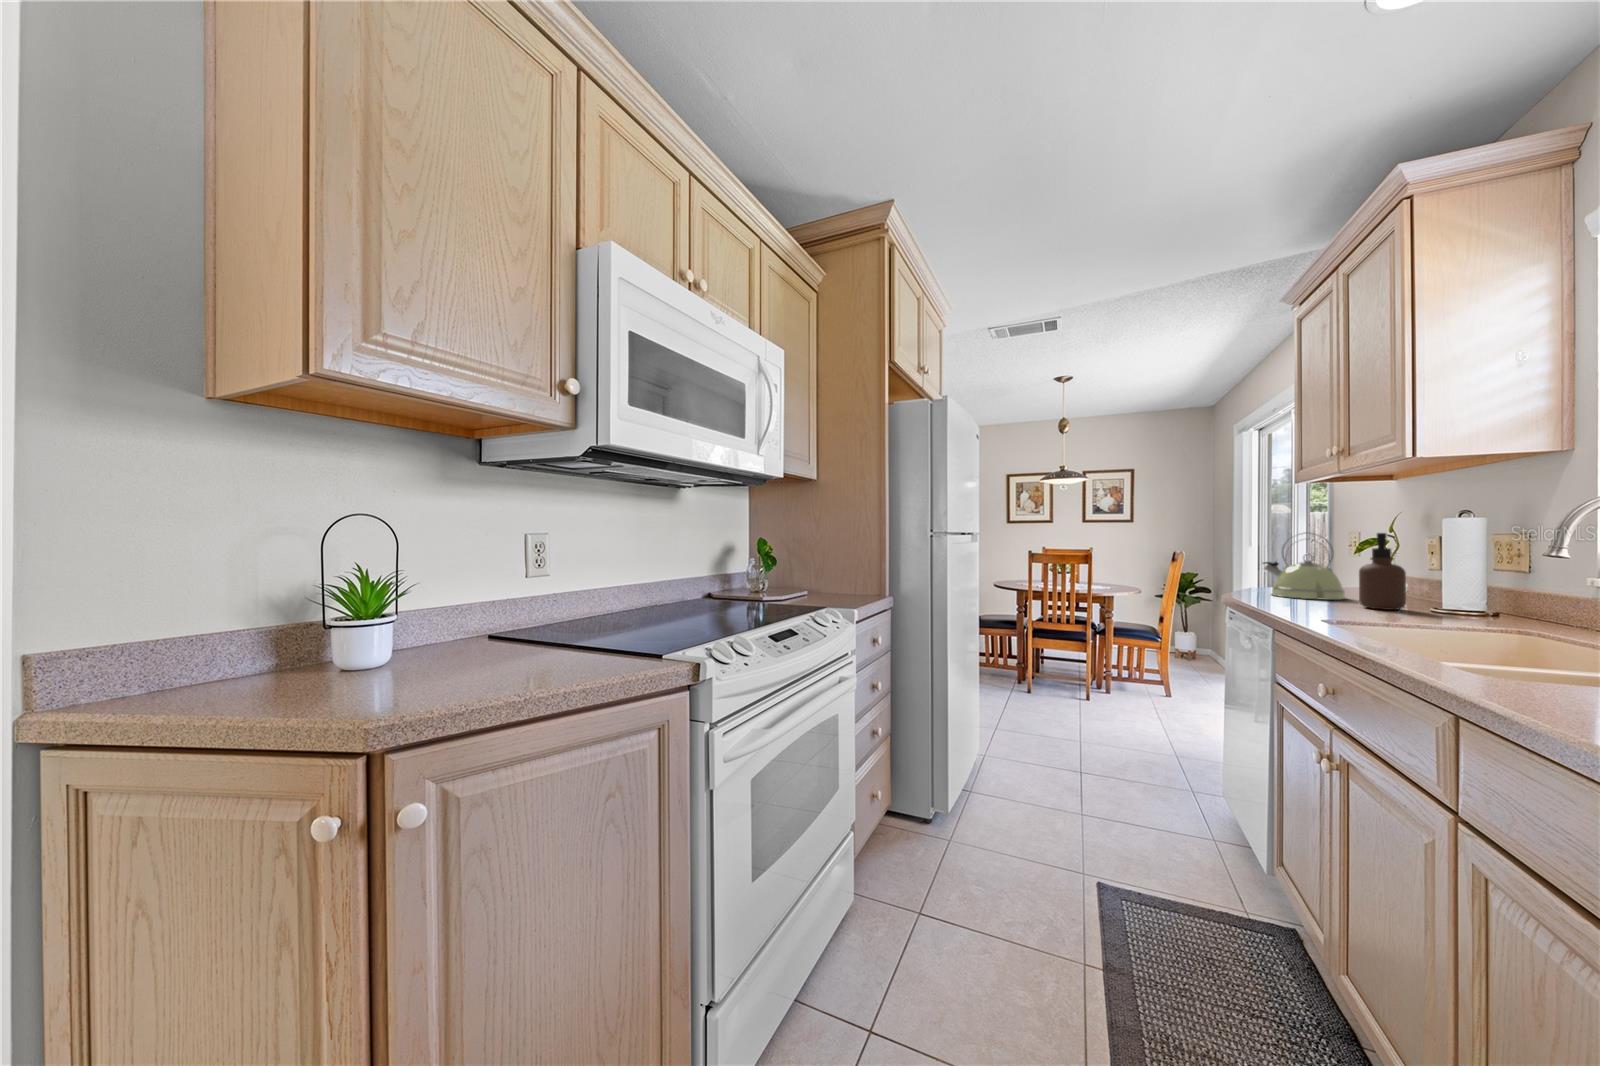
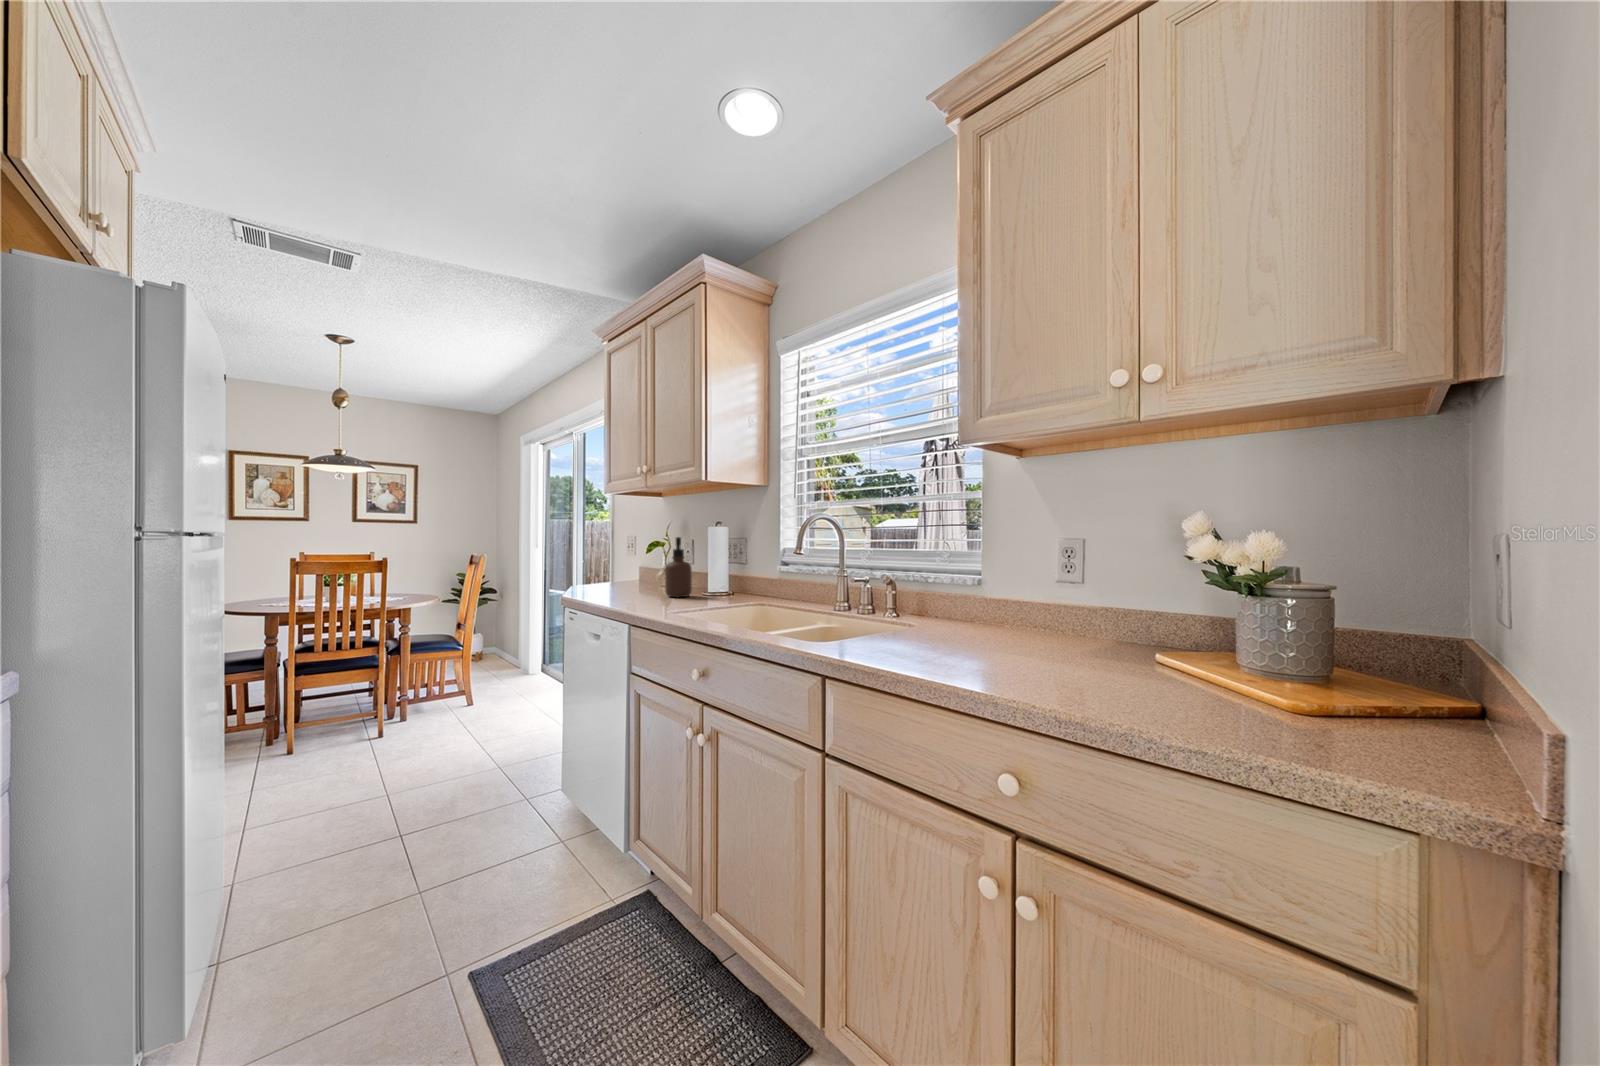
kettle: present [1263,532,1346,600] -> none [590,536,648,594]

